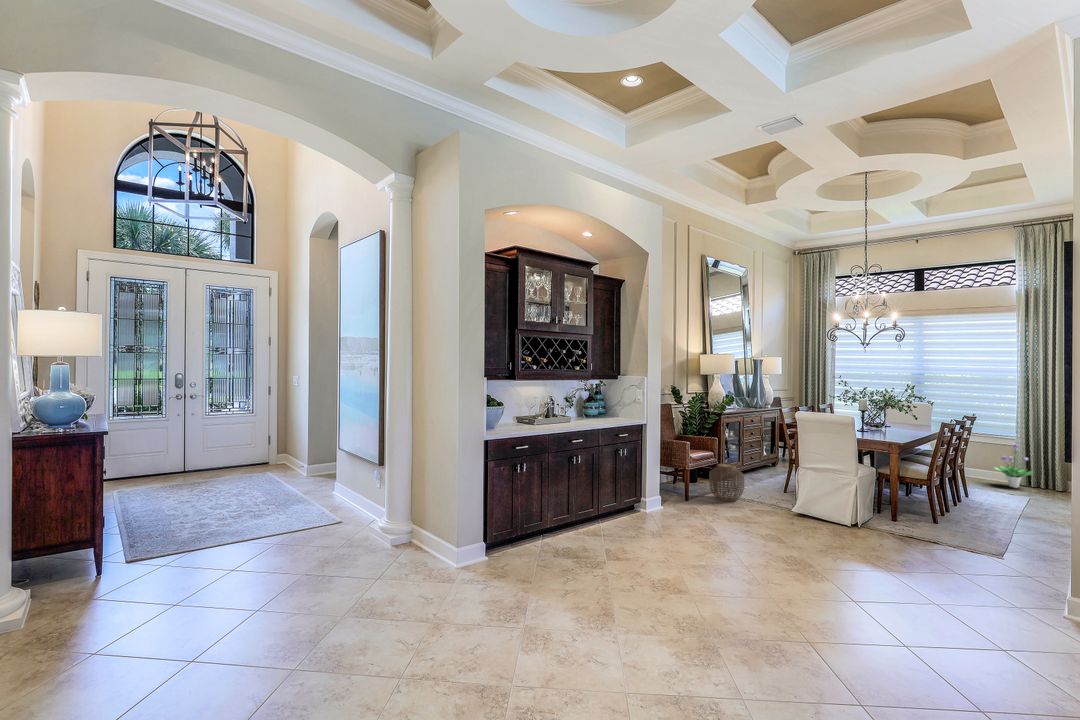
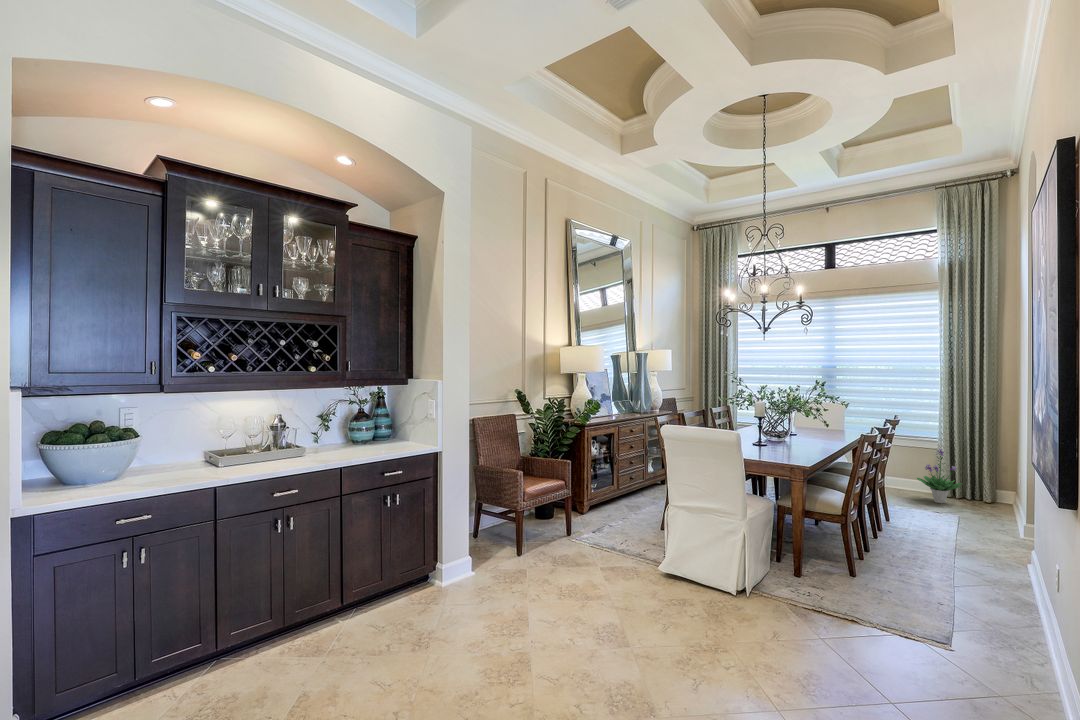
woven basket: present [709,464,744,502] -> none [556,496,603,551]

